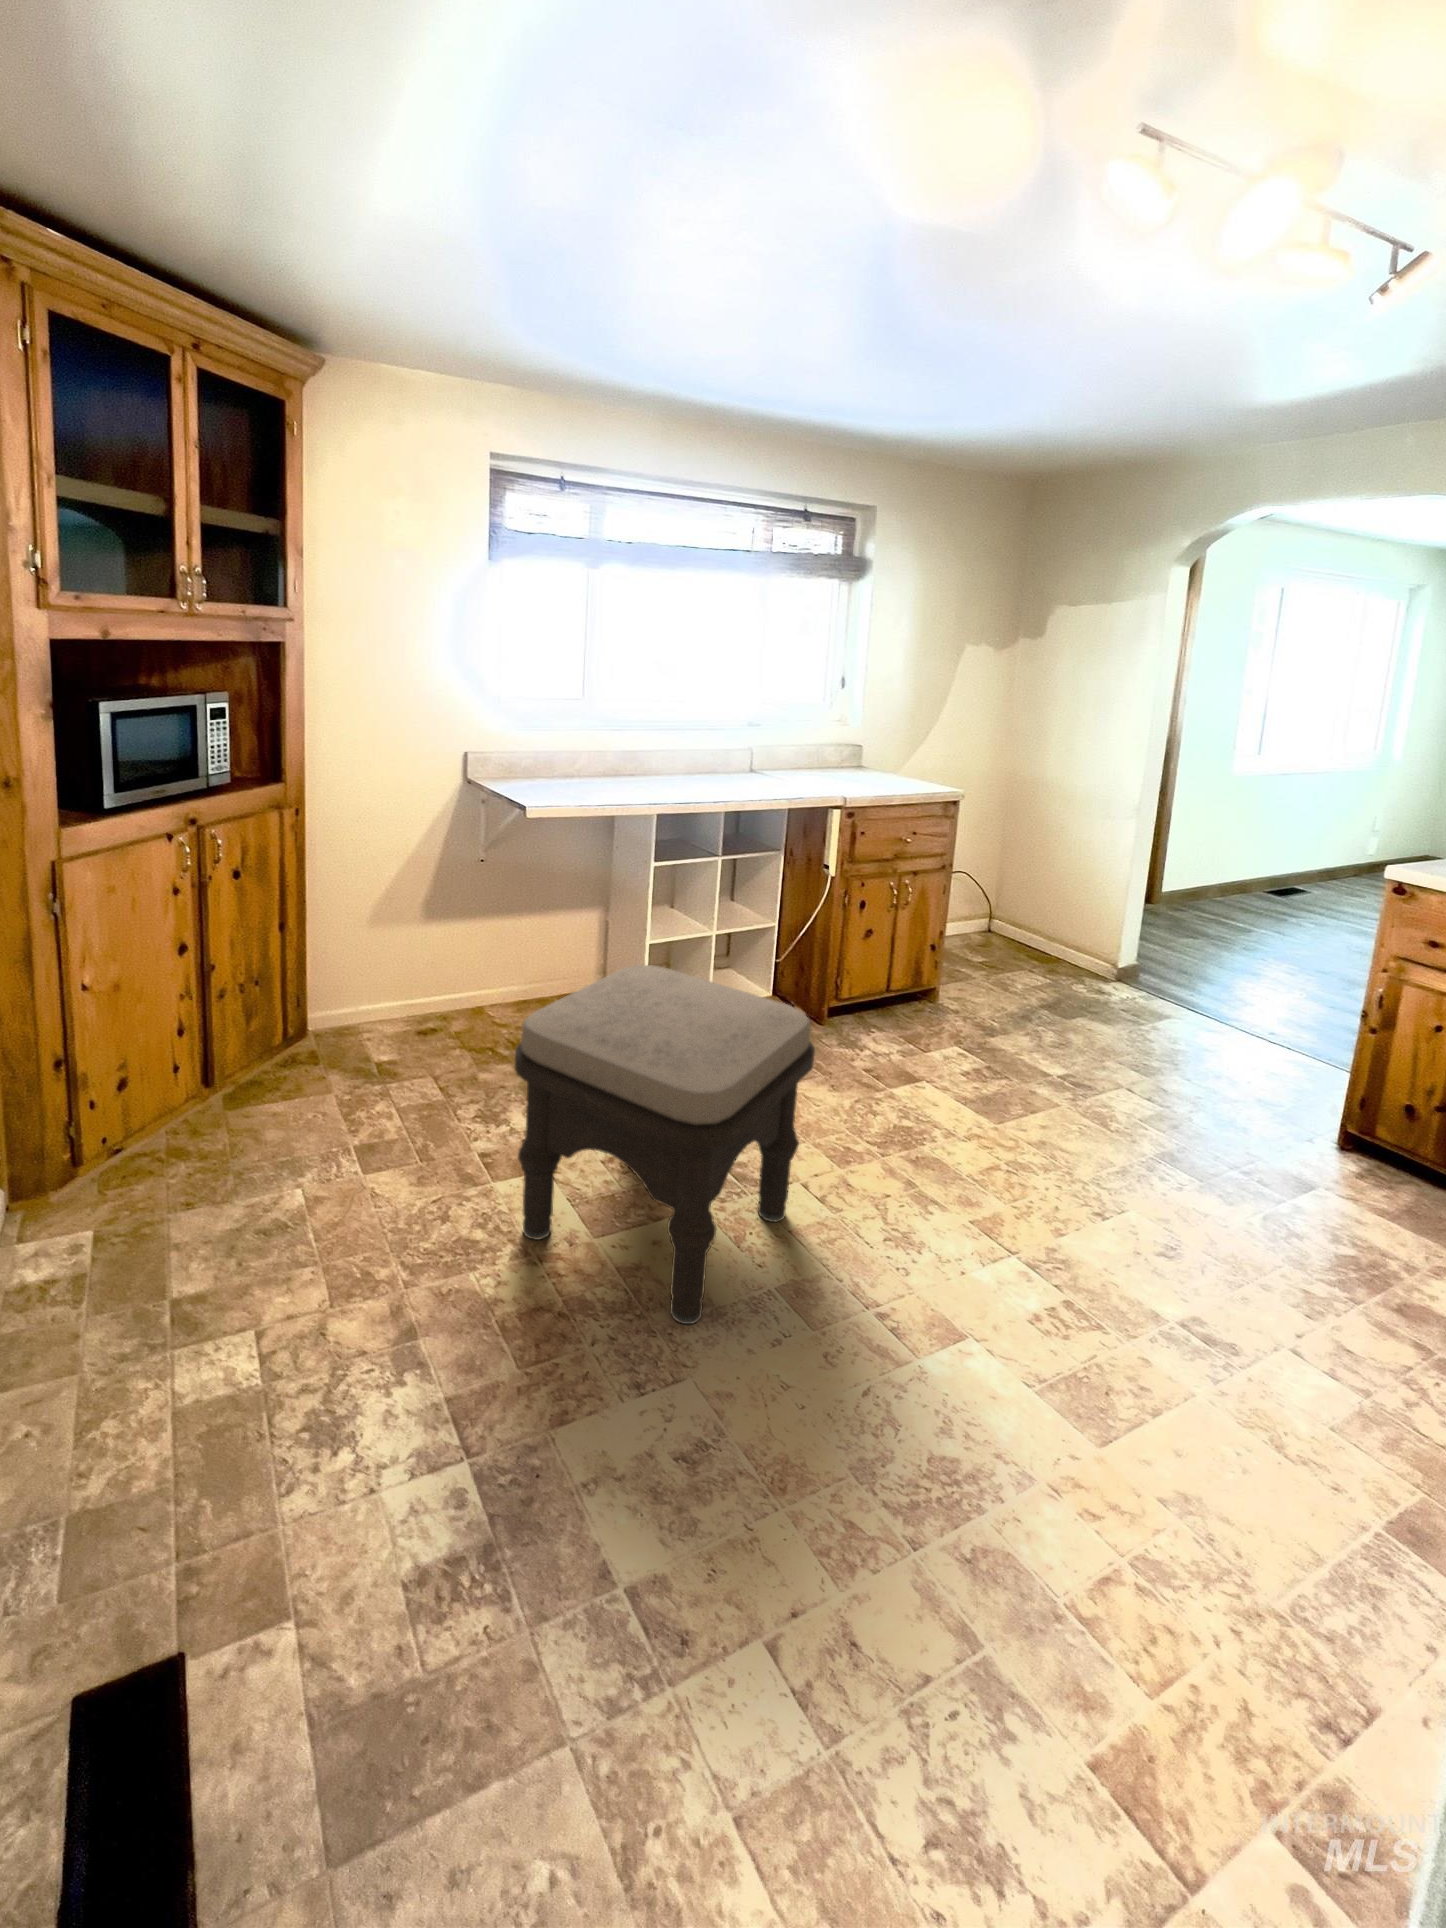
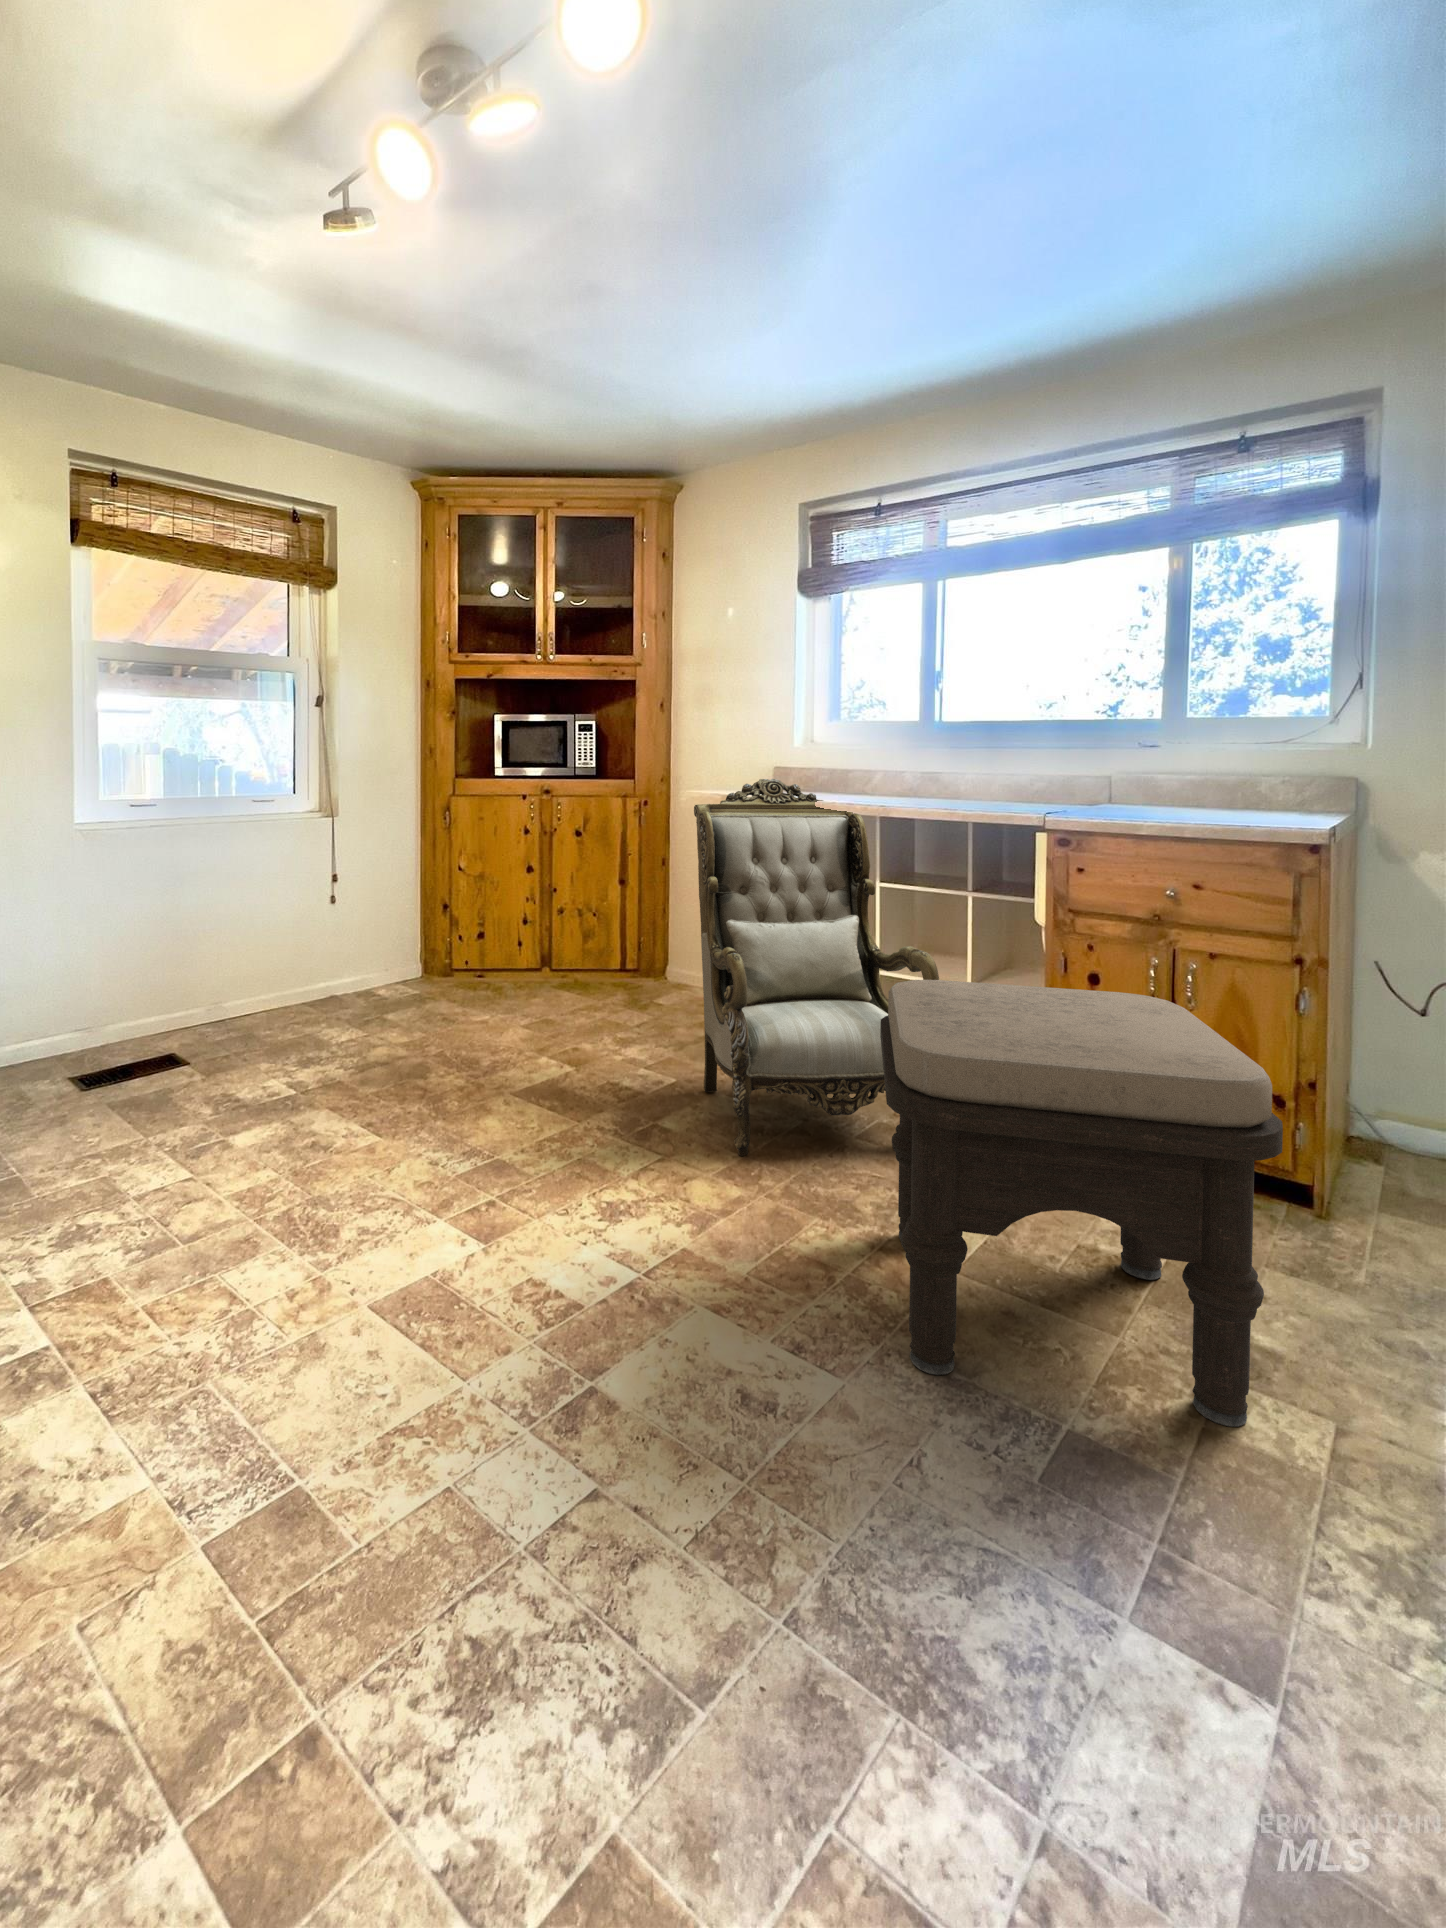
armchair: none [65,806,430,1267] -> present [694,779,939,1156]

